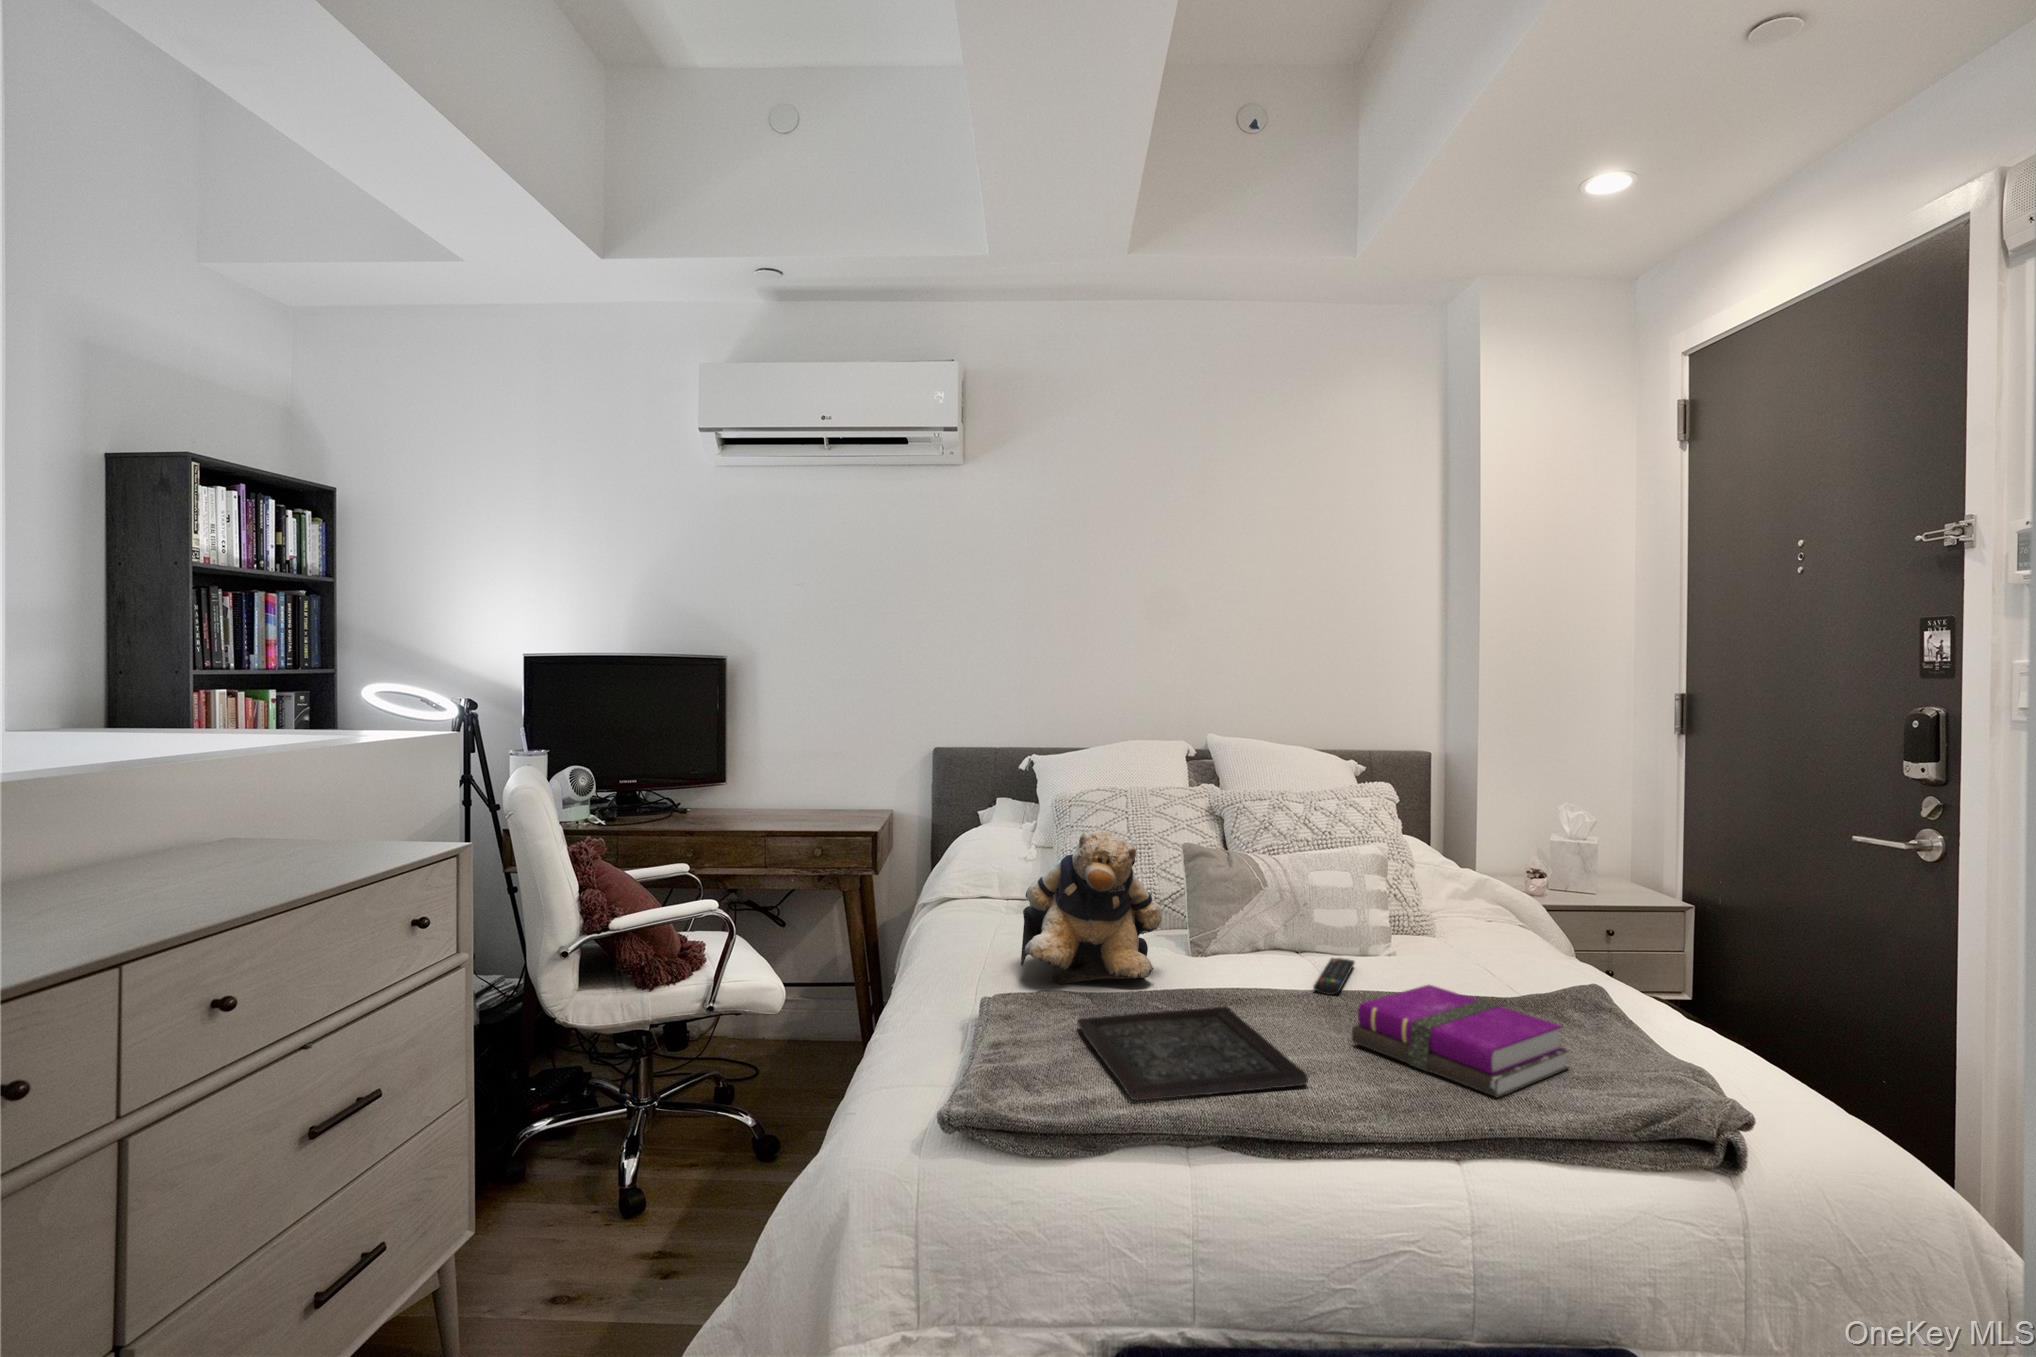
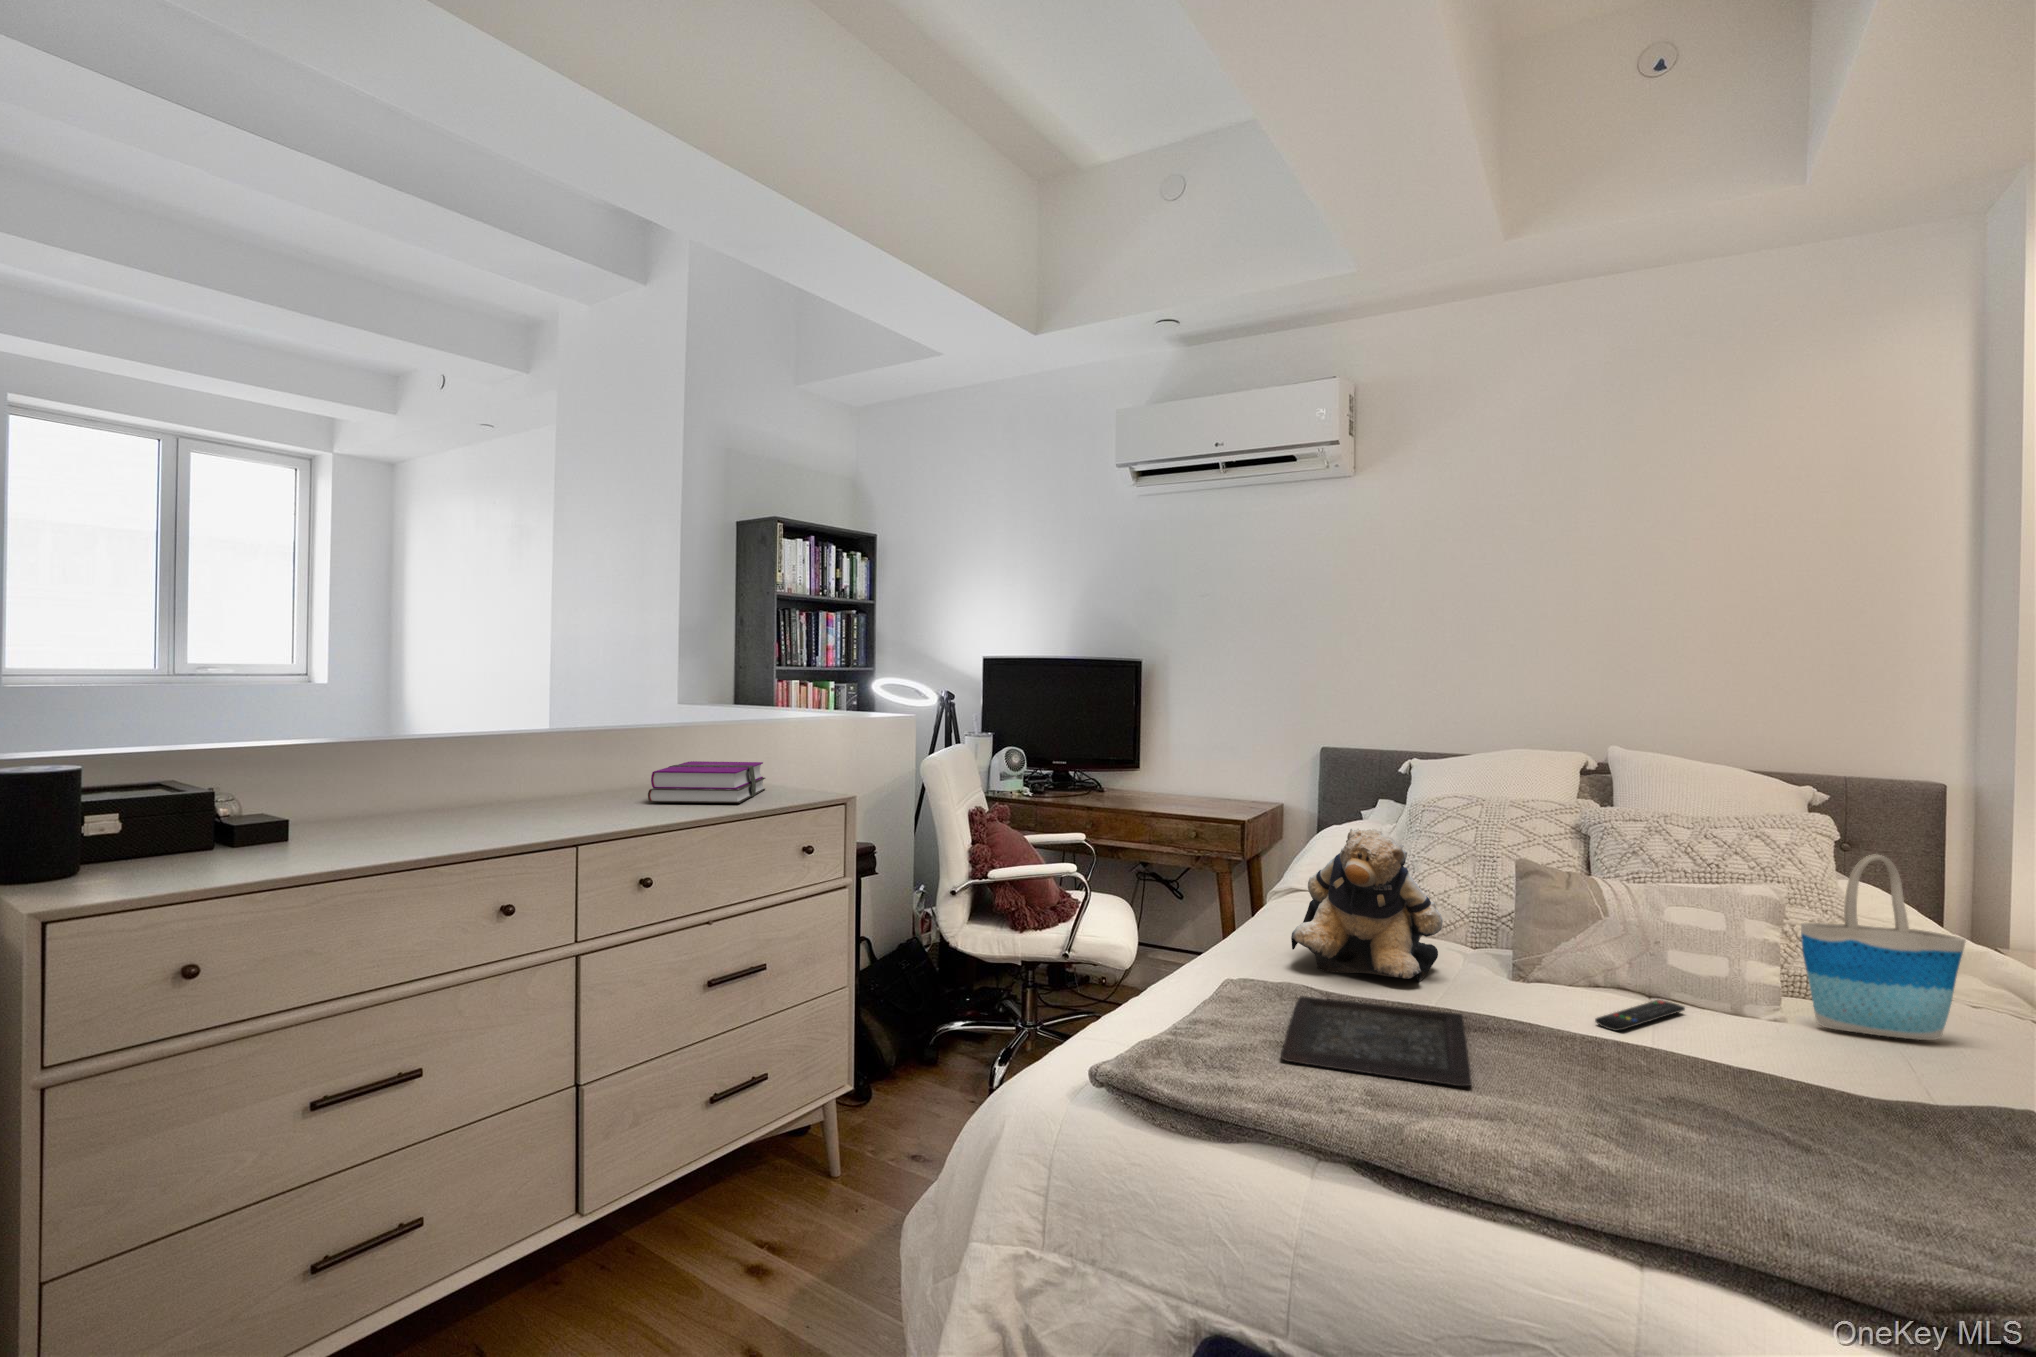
tote bag: none [1428,813,1525,959] -> present [1801,855,1966,1040]
notebook: present [1352,985,1568,1097] -> present [648,761,765,803]

